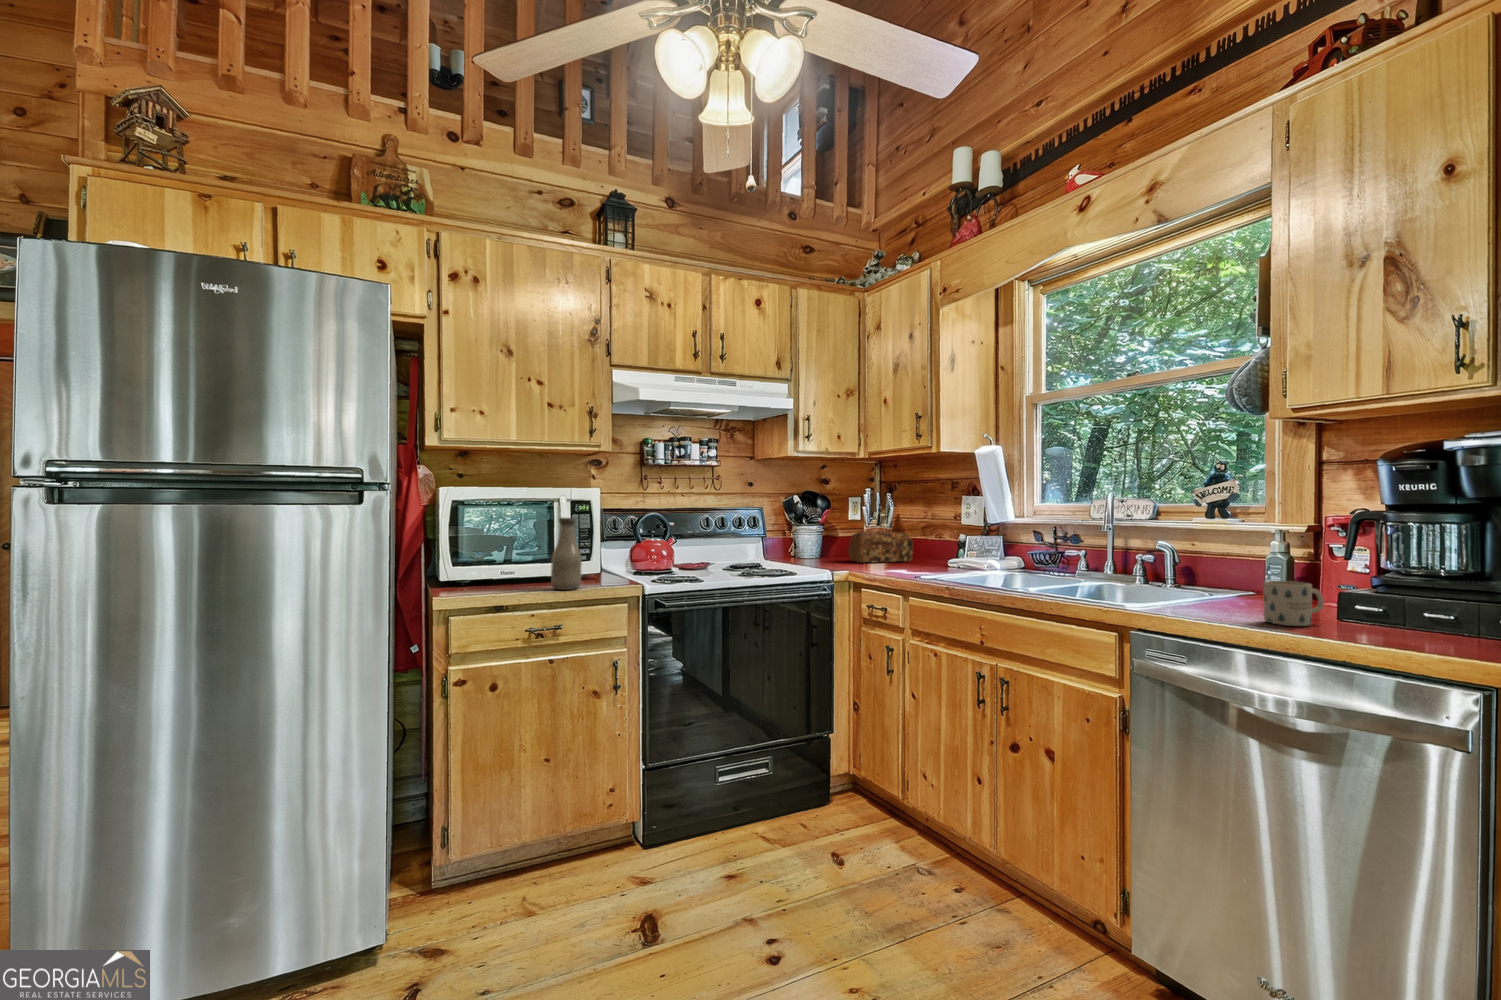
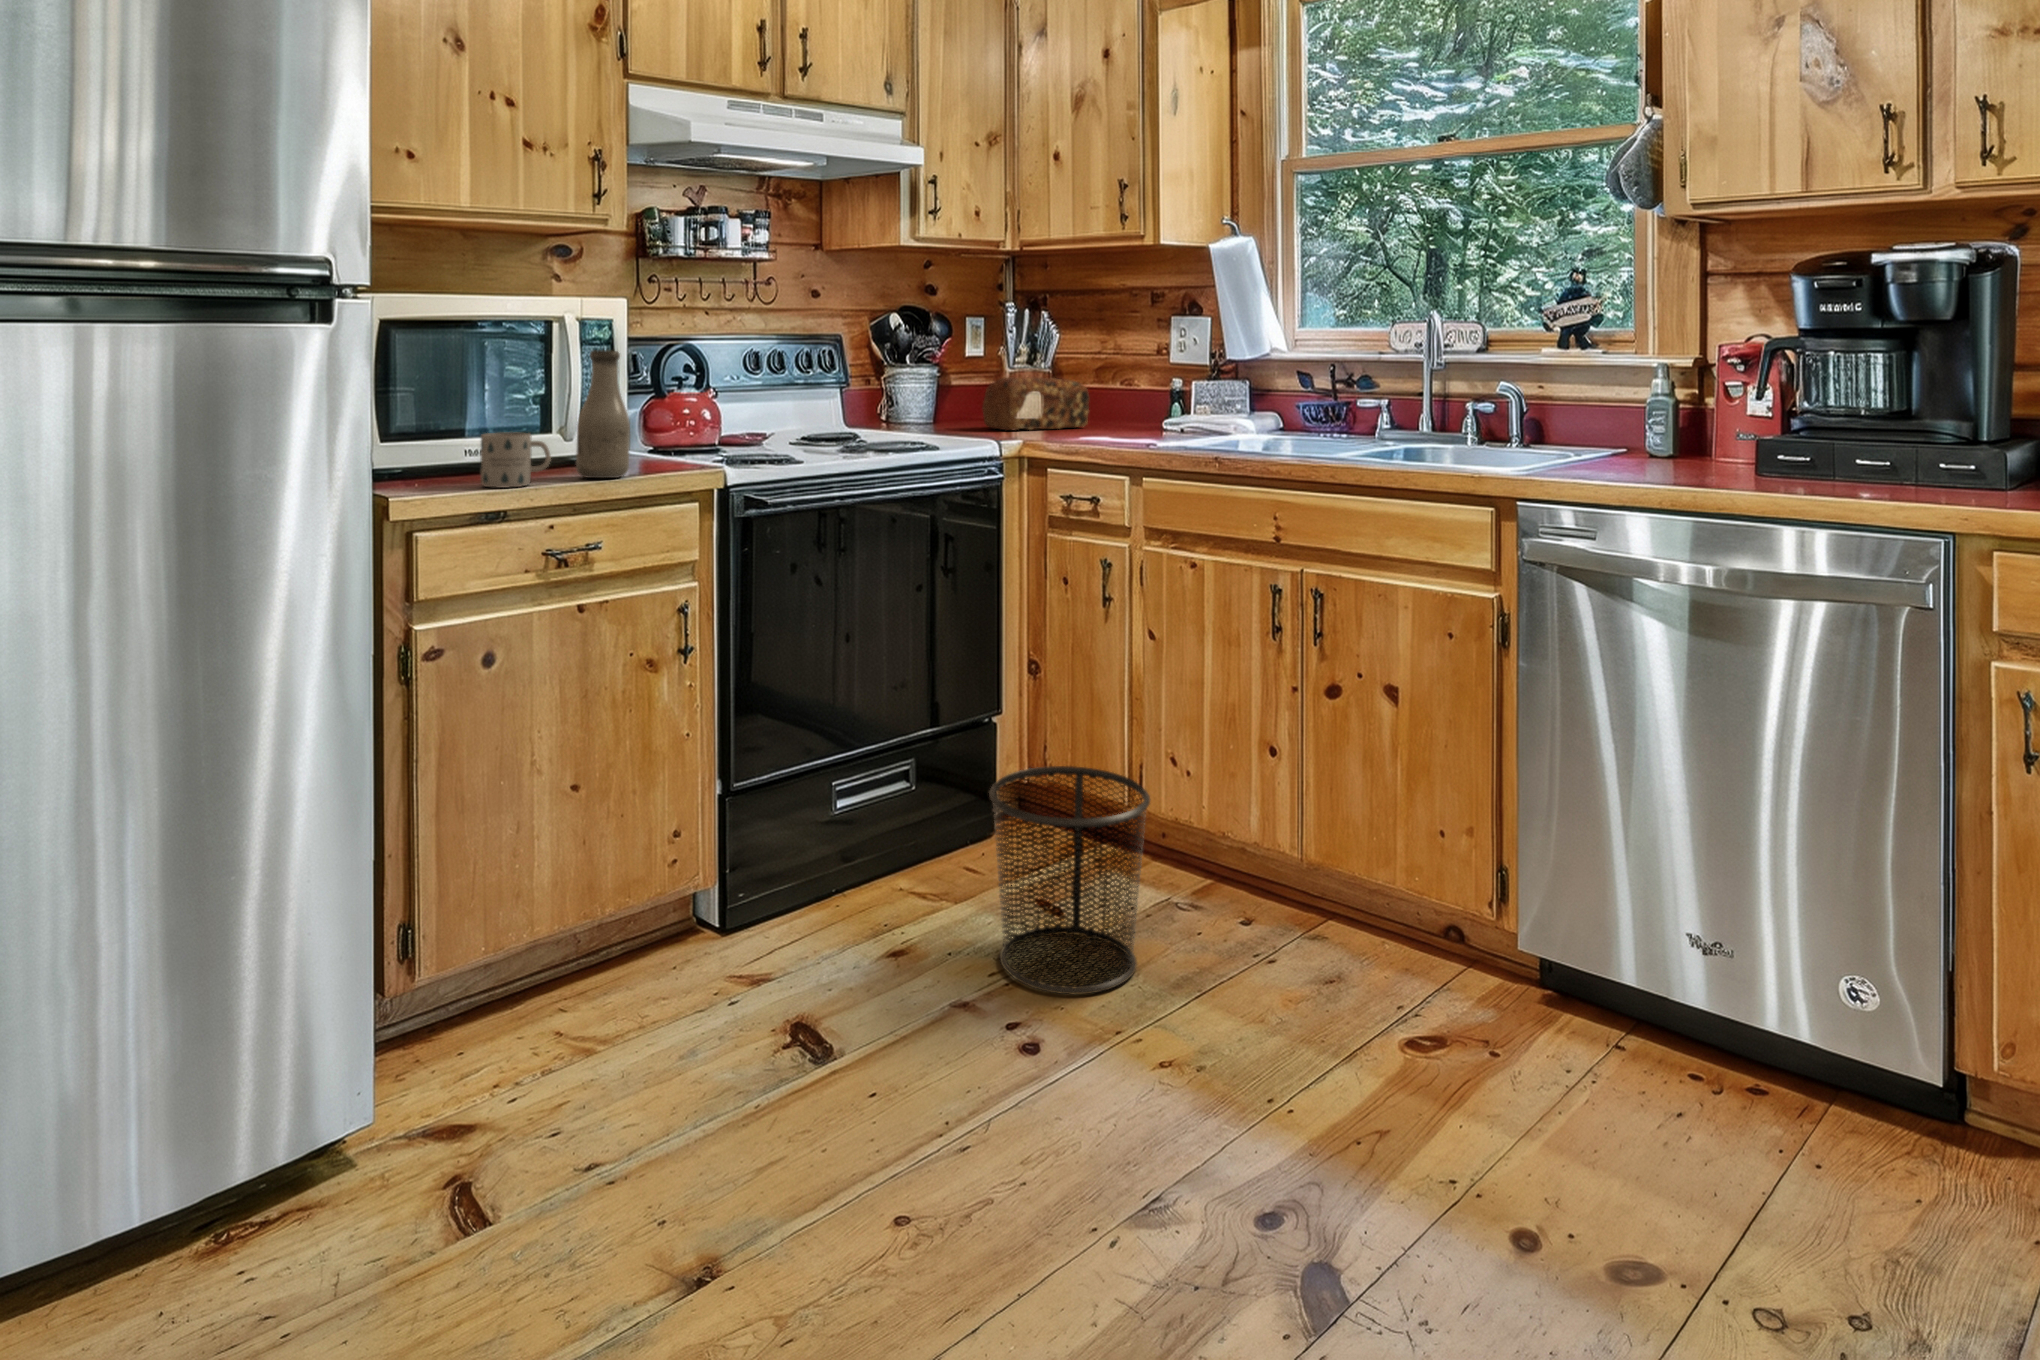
mug: present [1264,581,1324,626] -> present [481,432,551,488]
waste bin: none [775,777,878,931] -> present [989,766,1150,994]

